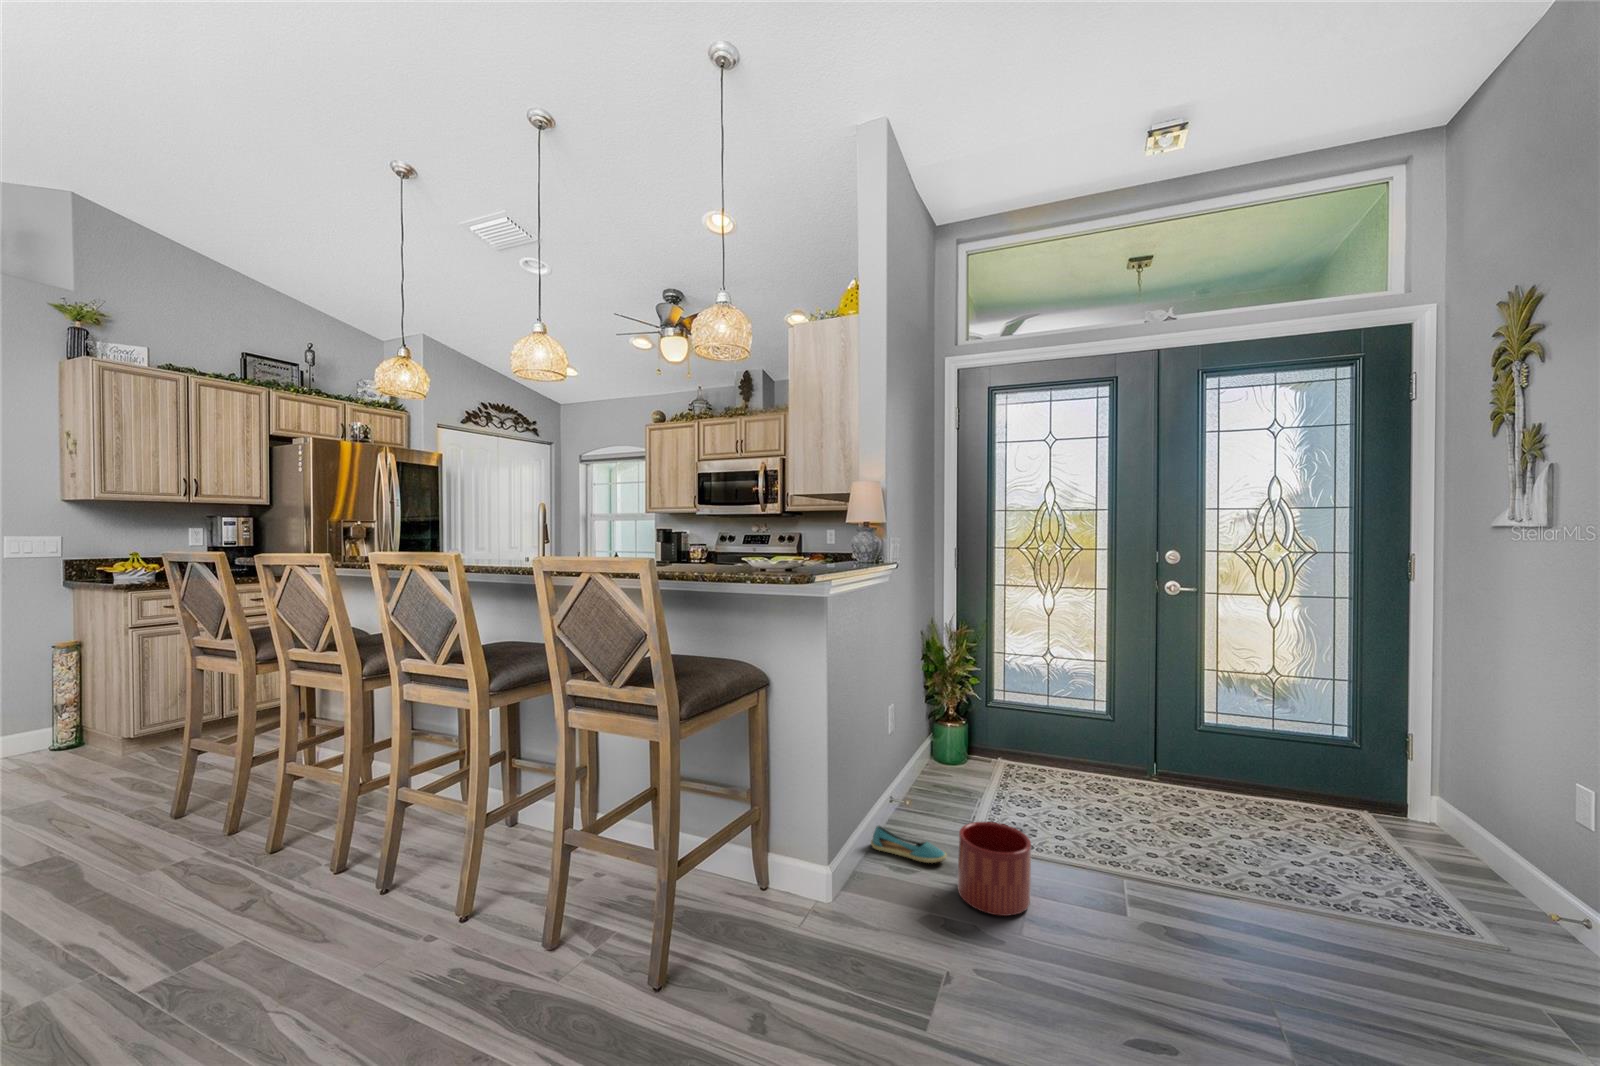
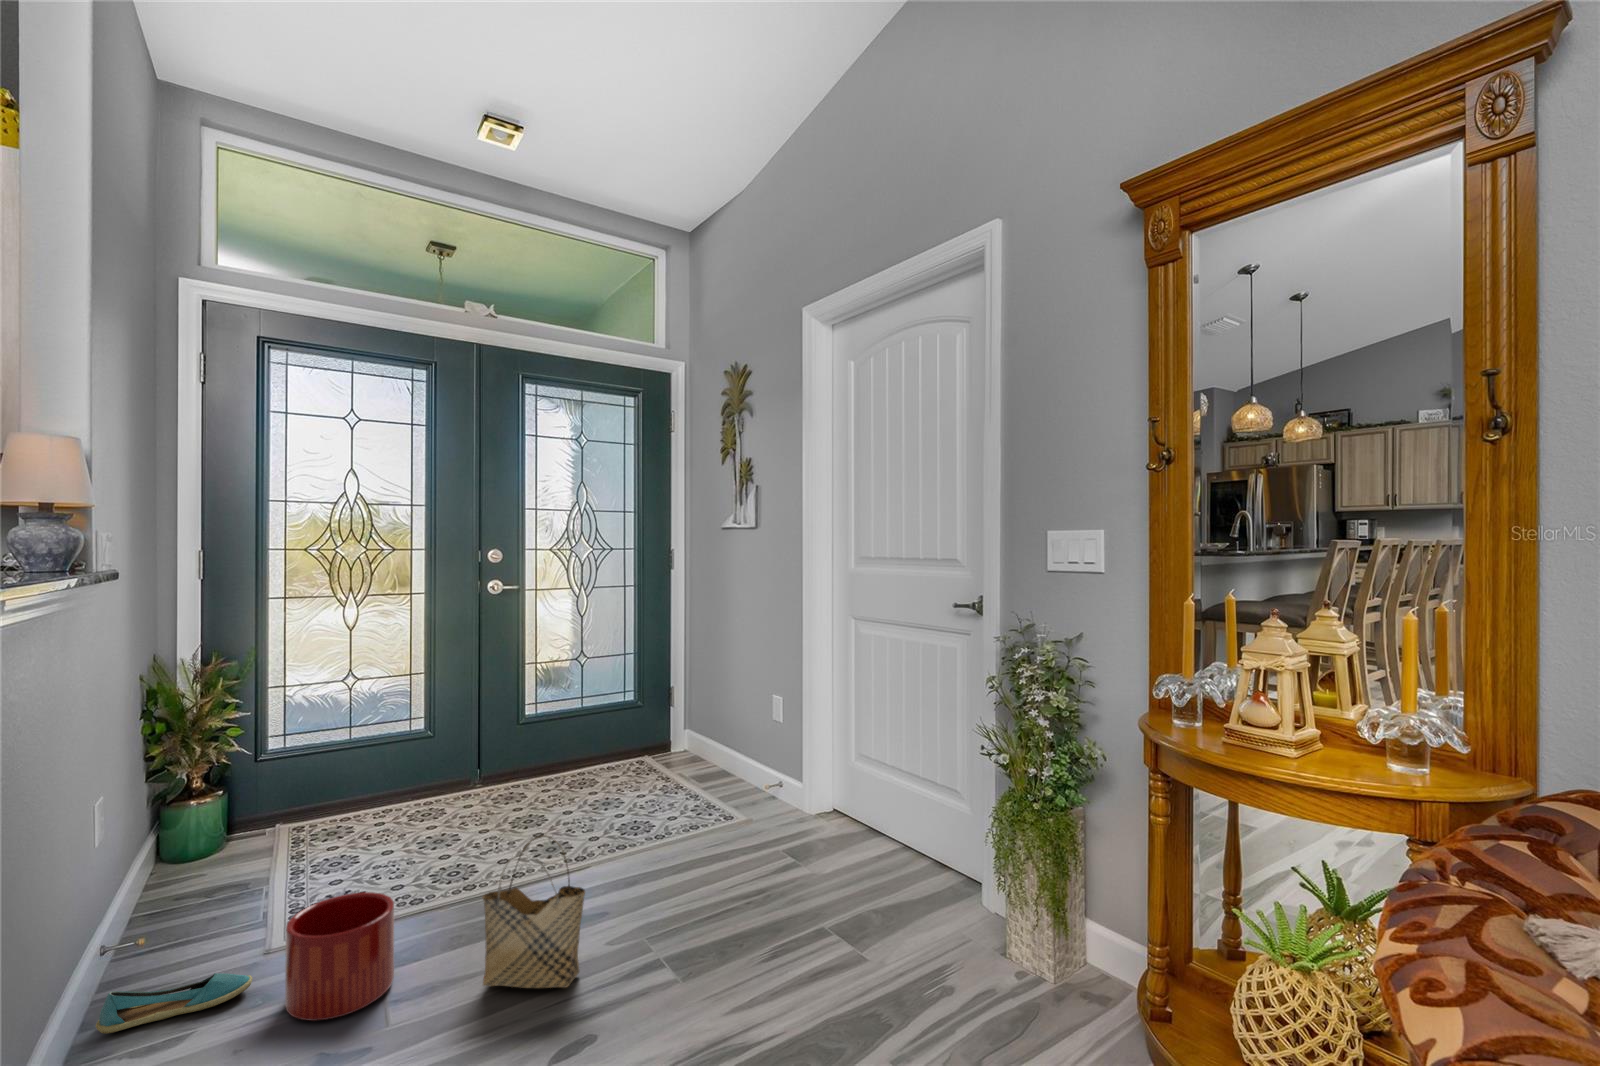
woven basket: none [1091,842,1194,1001] -> present [482,835,585,988]

